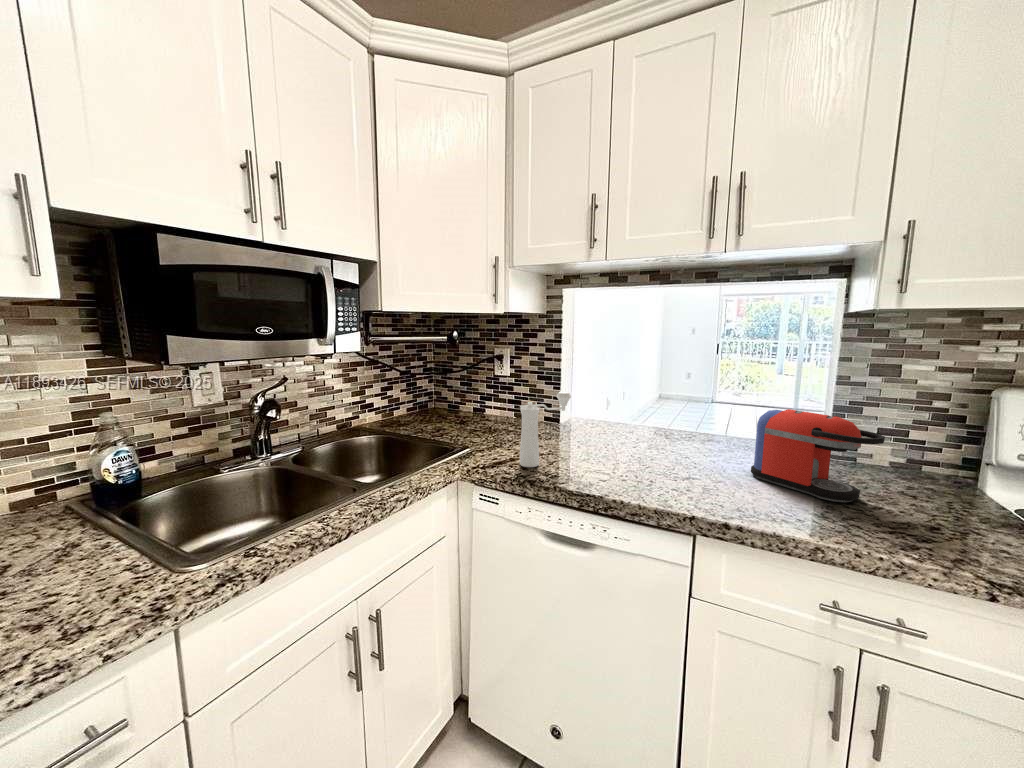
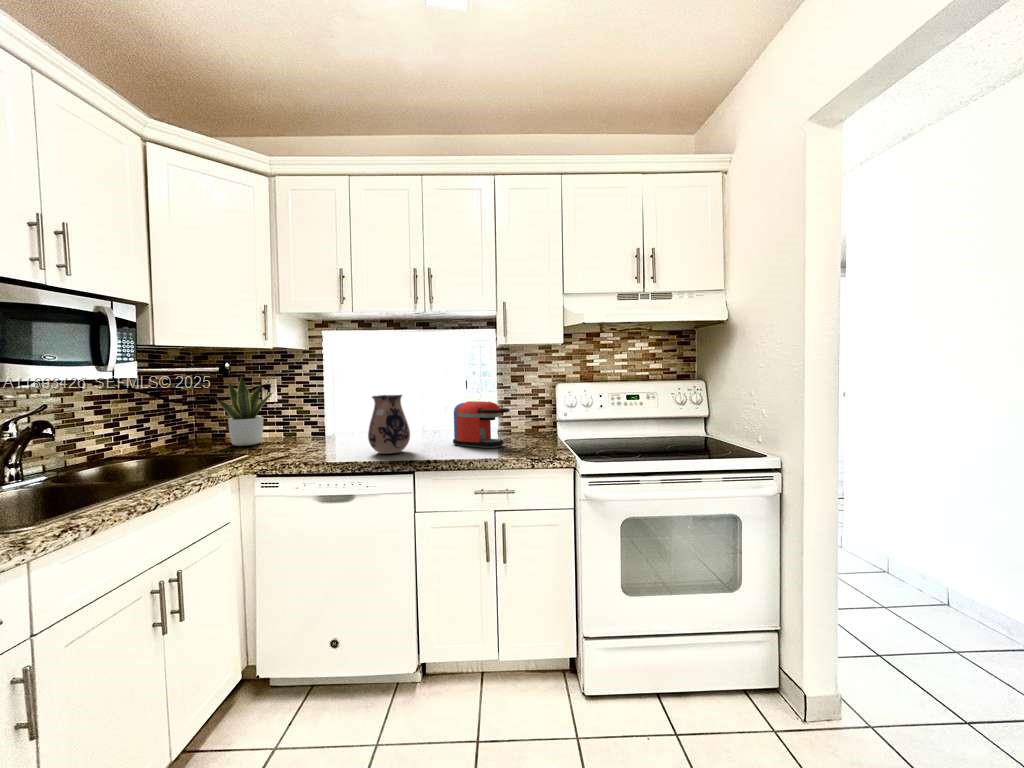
potted plant: none [447,343,509,426] -> present [216,376,273,446]
ceramic pitcher: none [619,388,684,483] -> present [368,395,410,454]
pepper mill: present [520,392,571,467] -> none [292,402,332,458]

